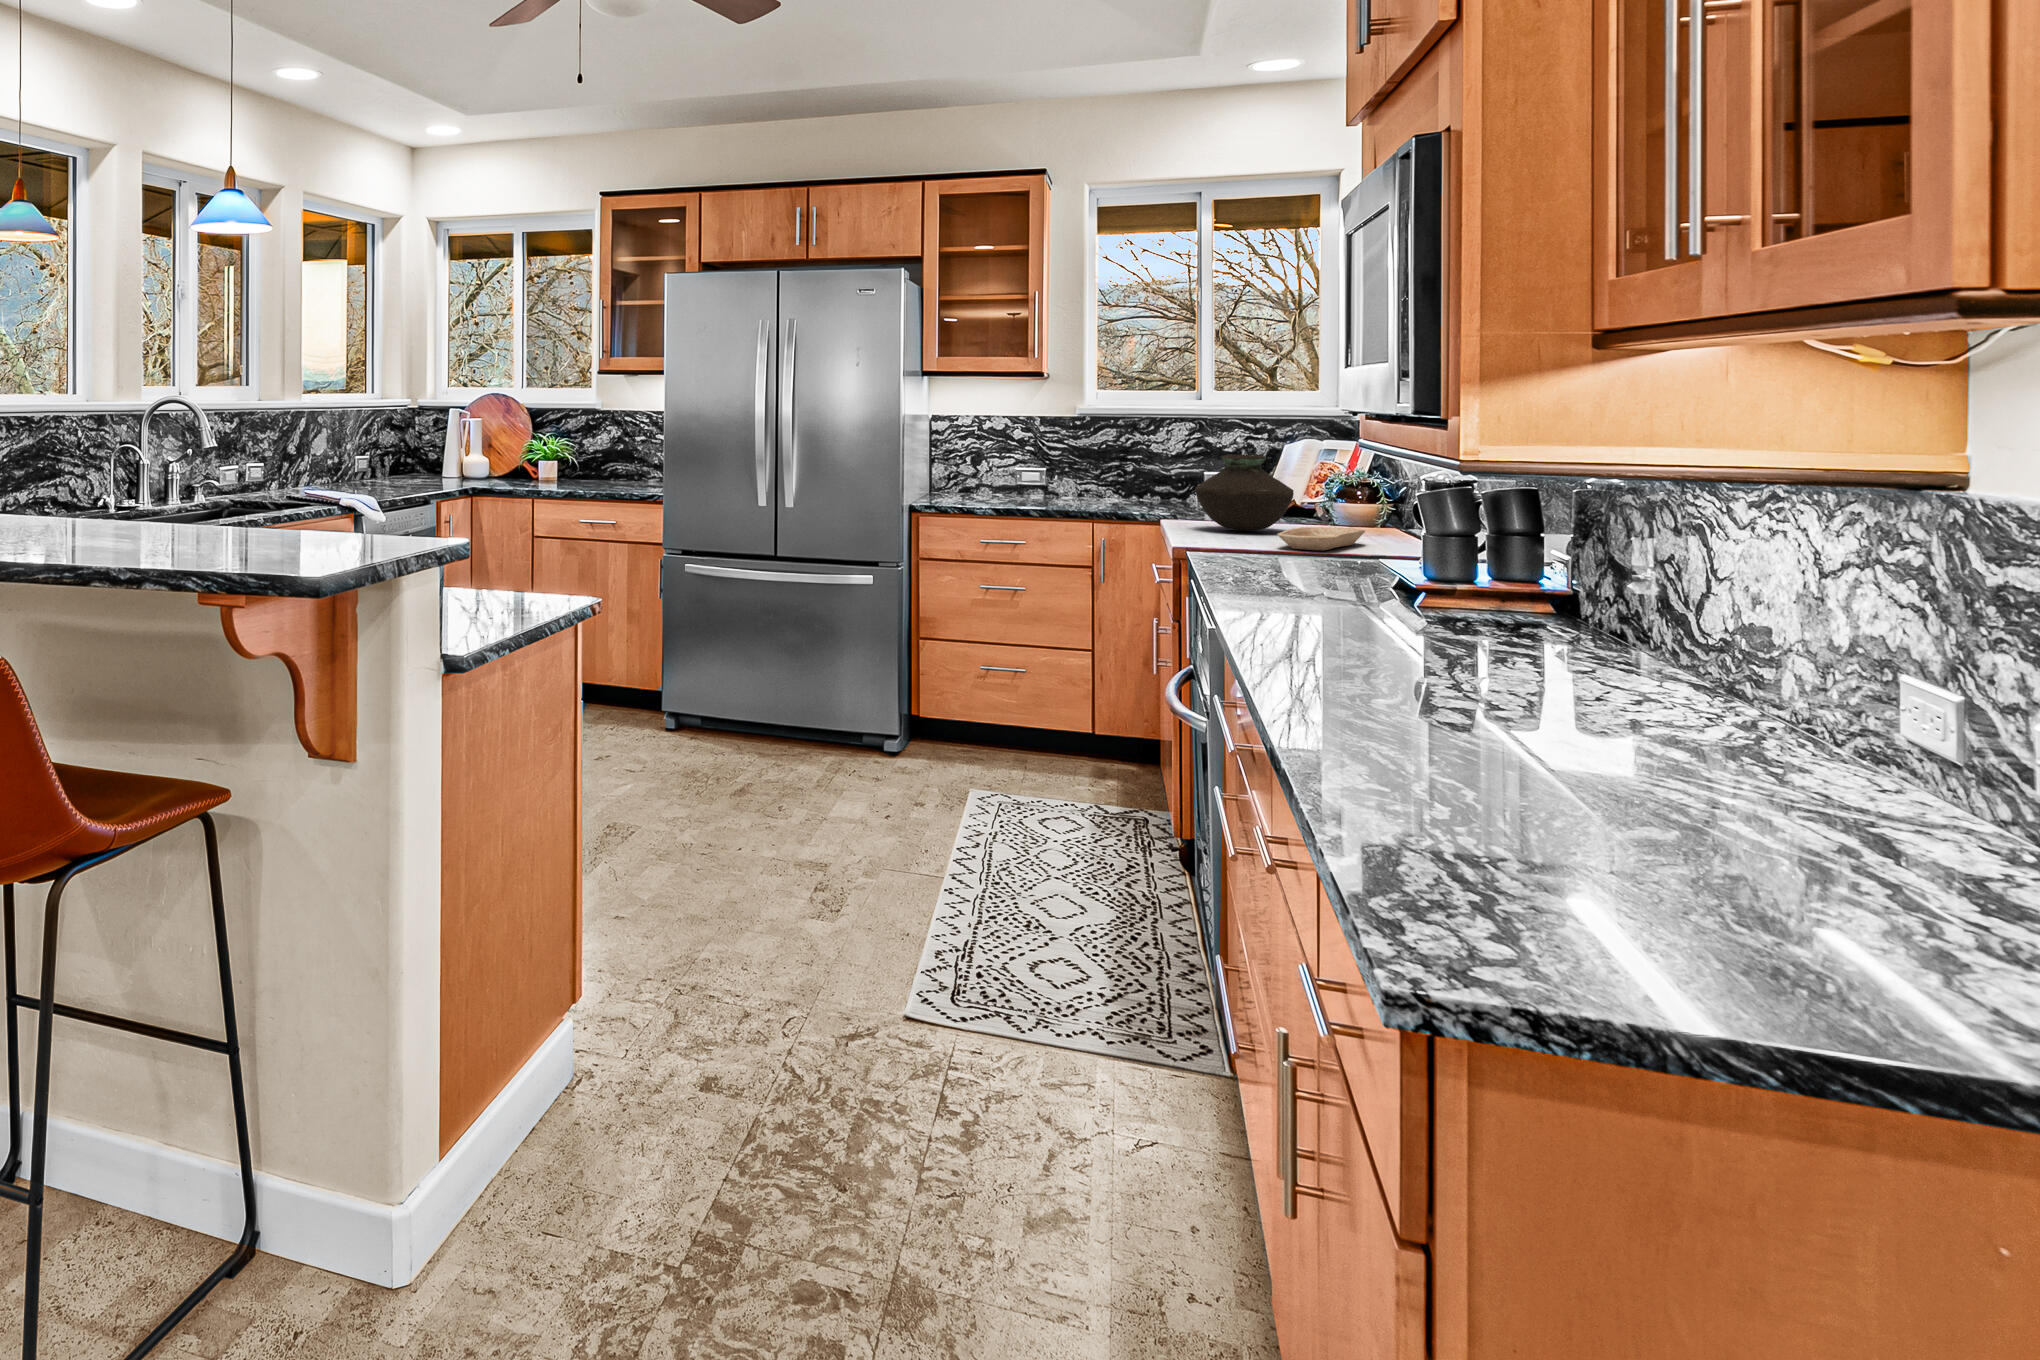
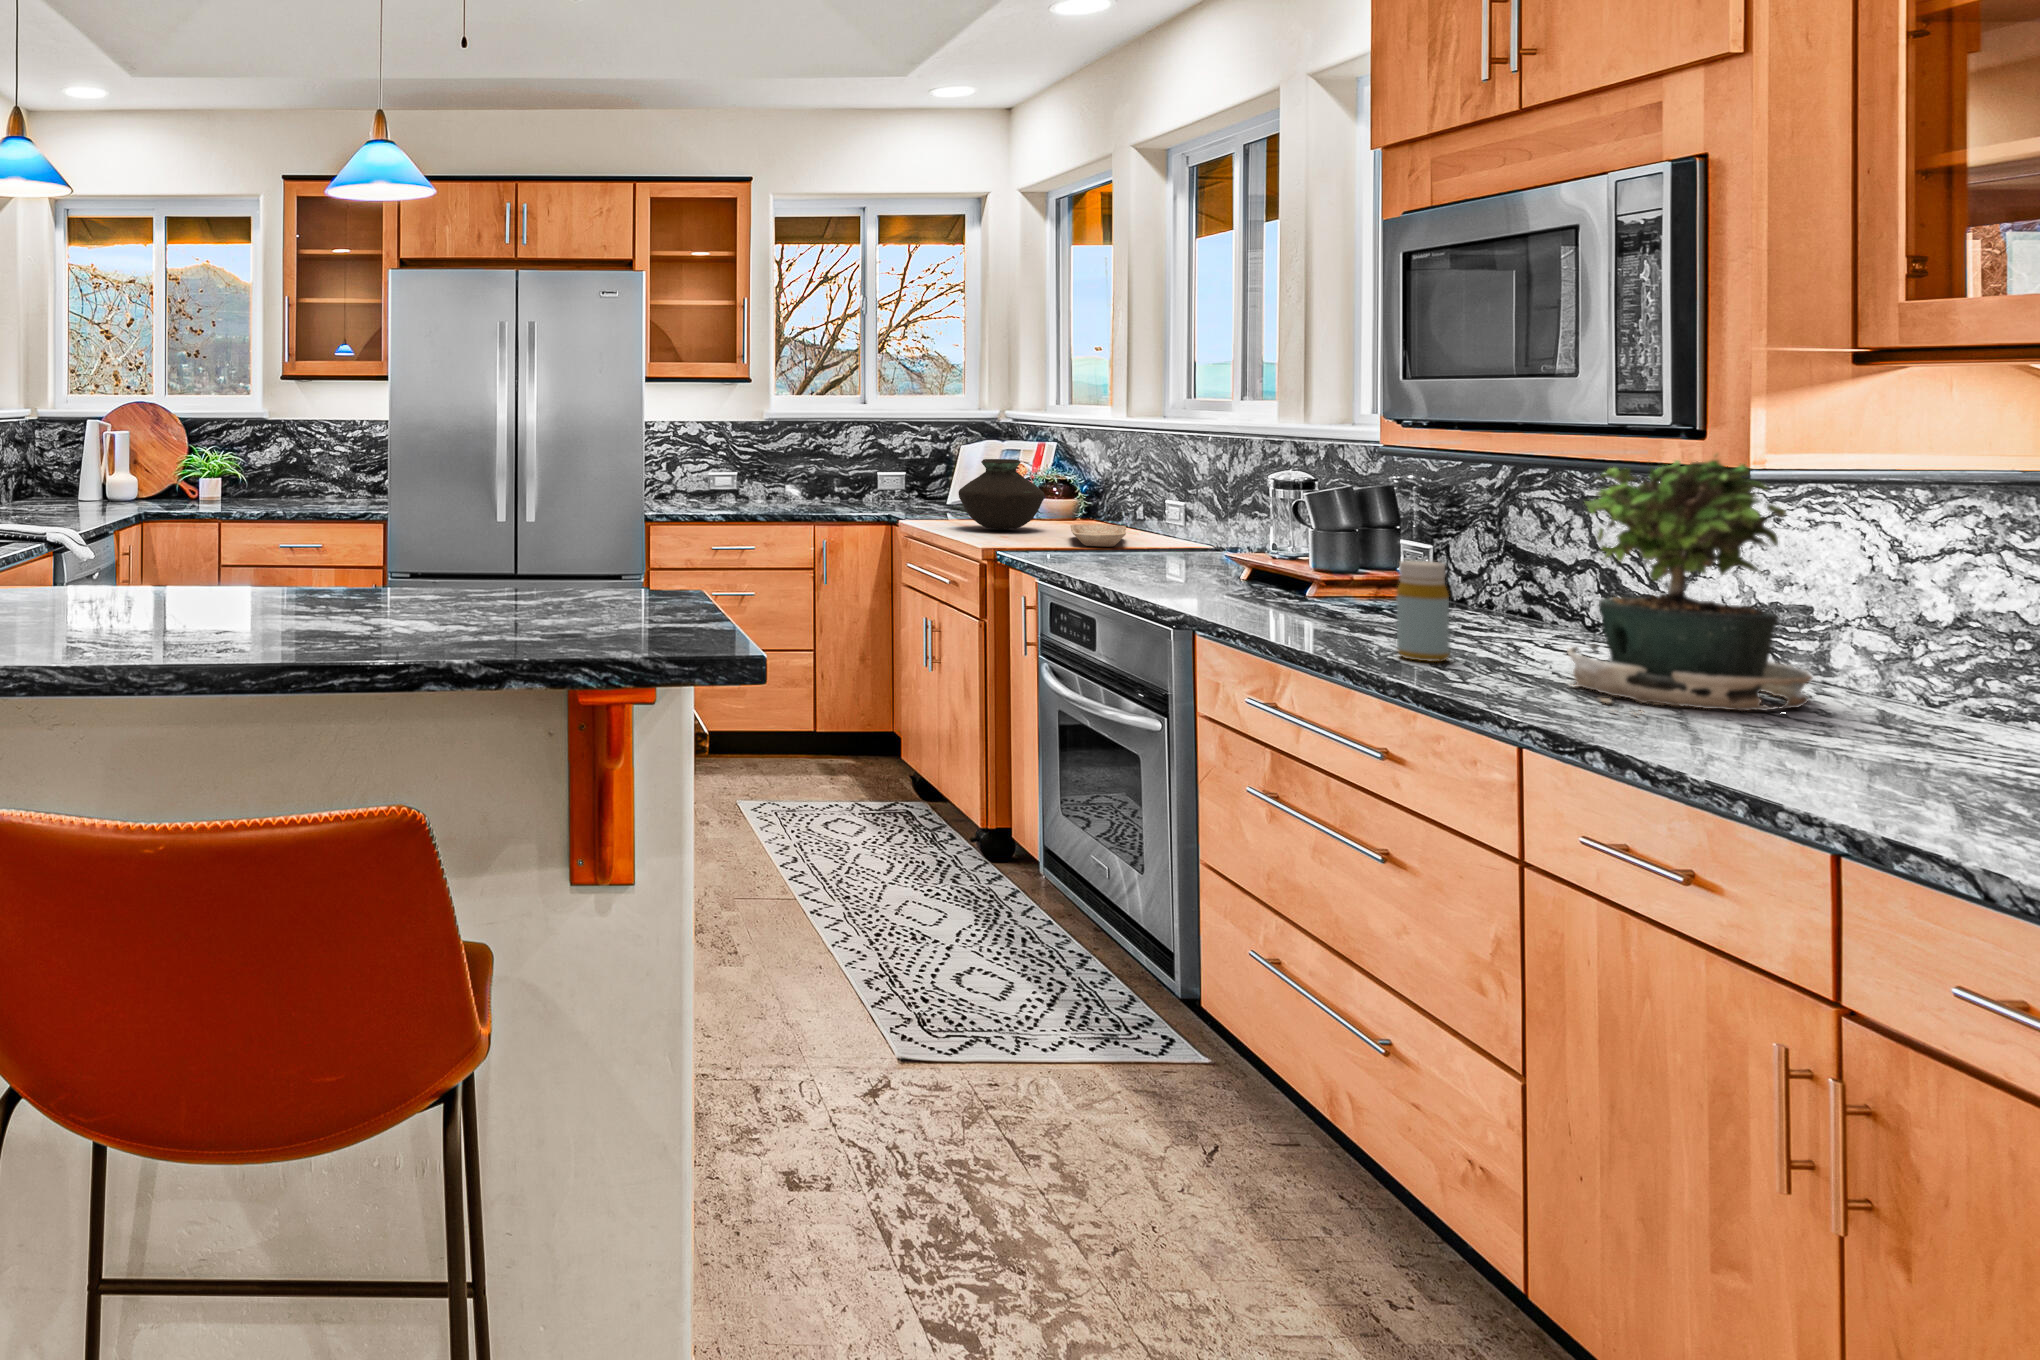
potted plant: none [1372,426,1691,739] -> present [1568,460,1812,713]
bottle: none [1298,555,1354,665] -> present [1396,560,1450,662]

